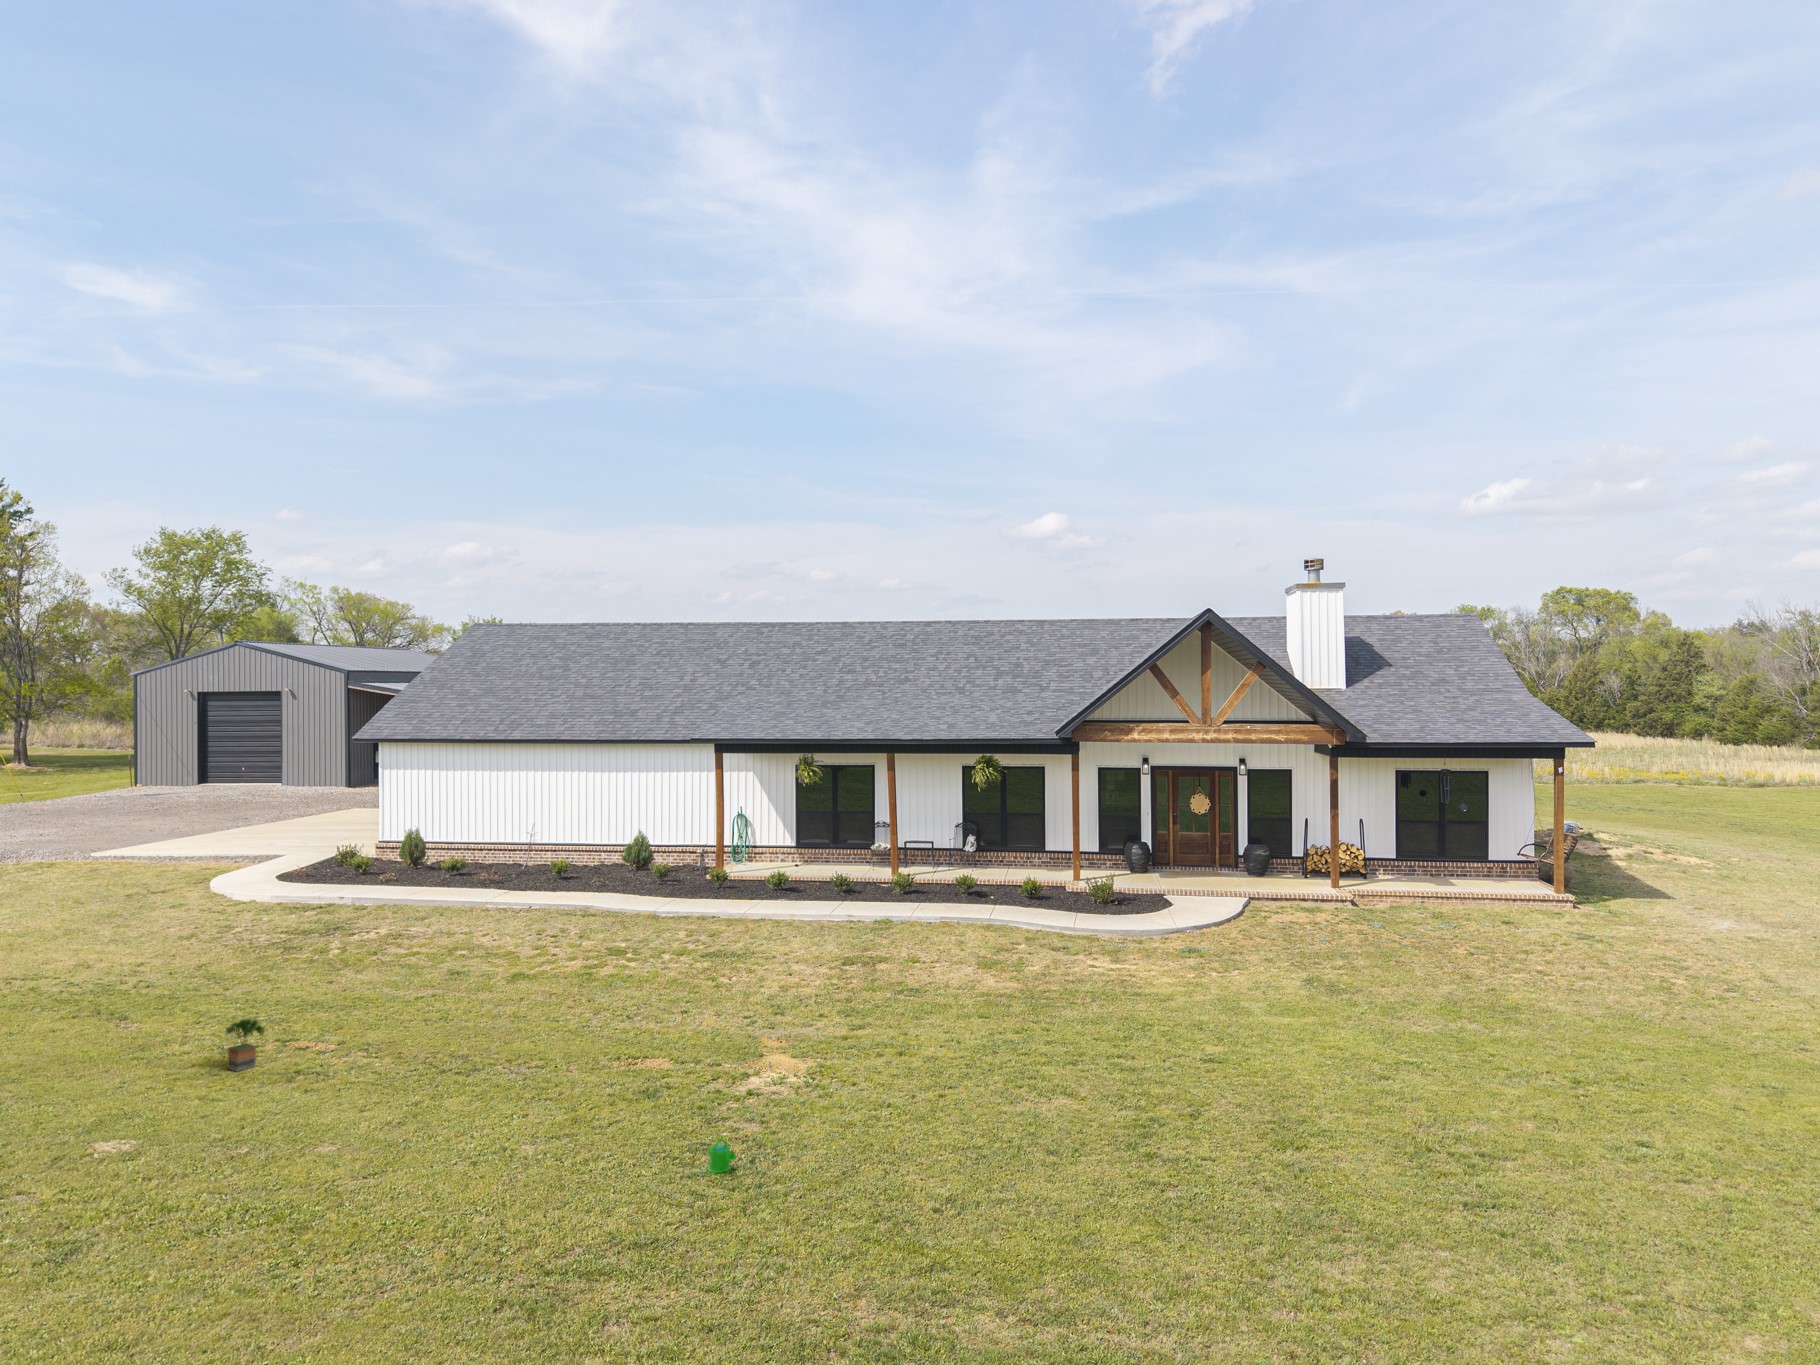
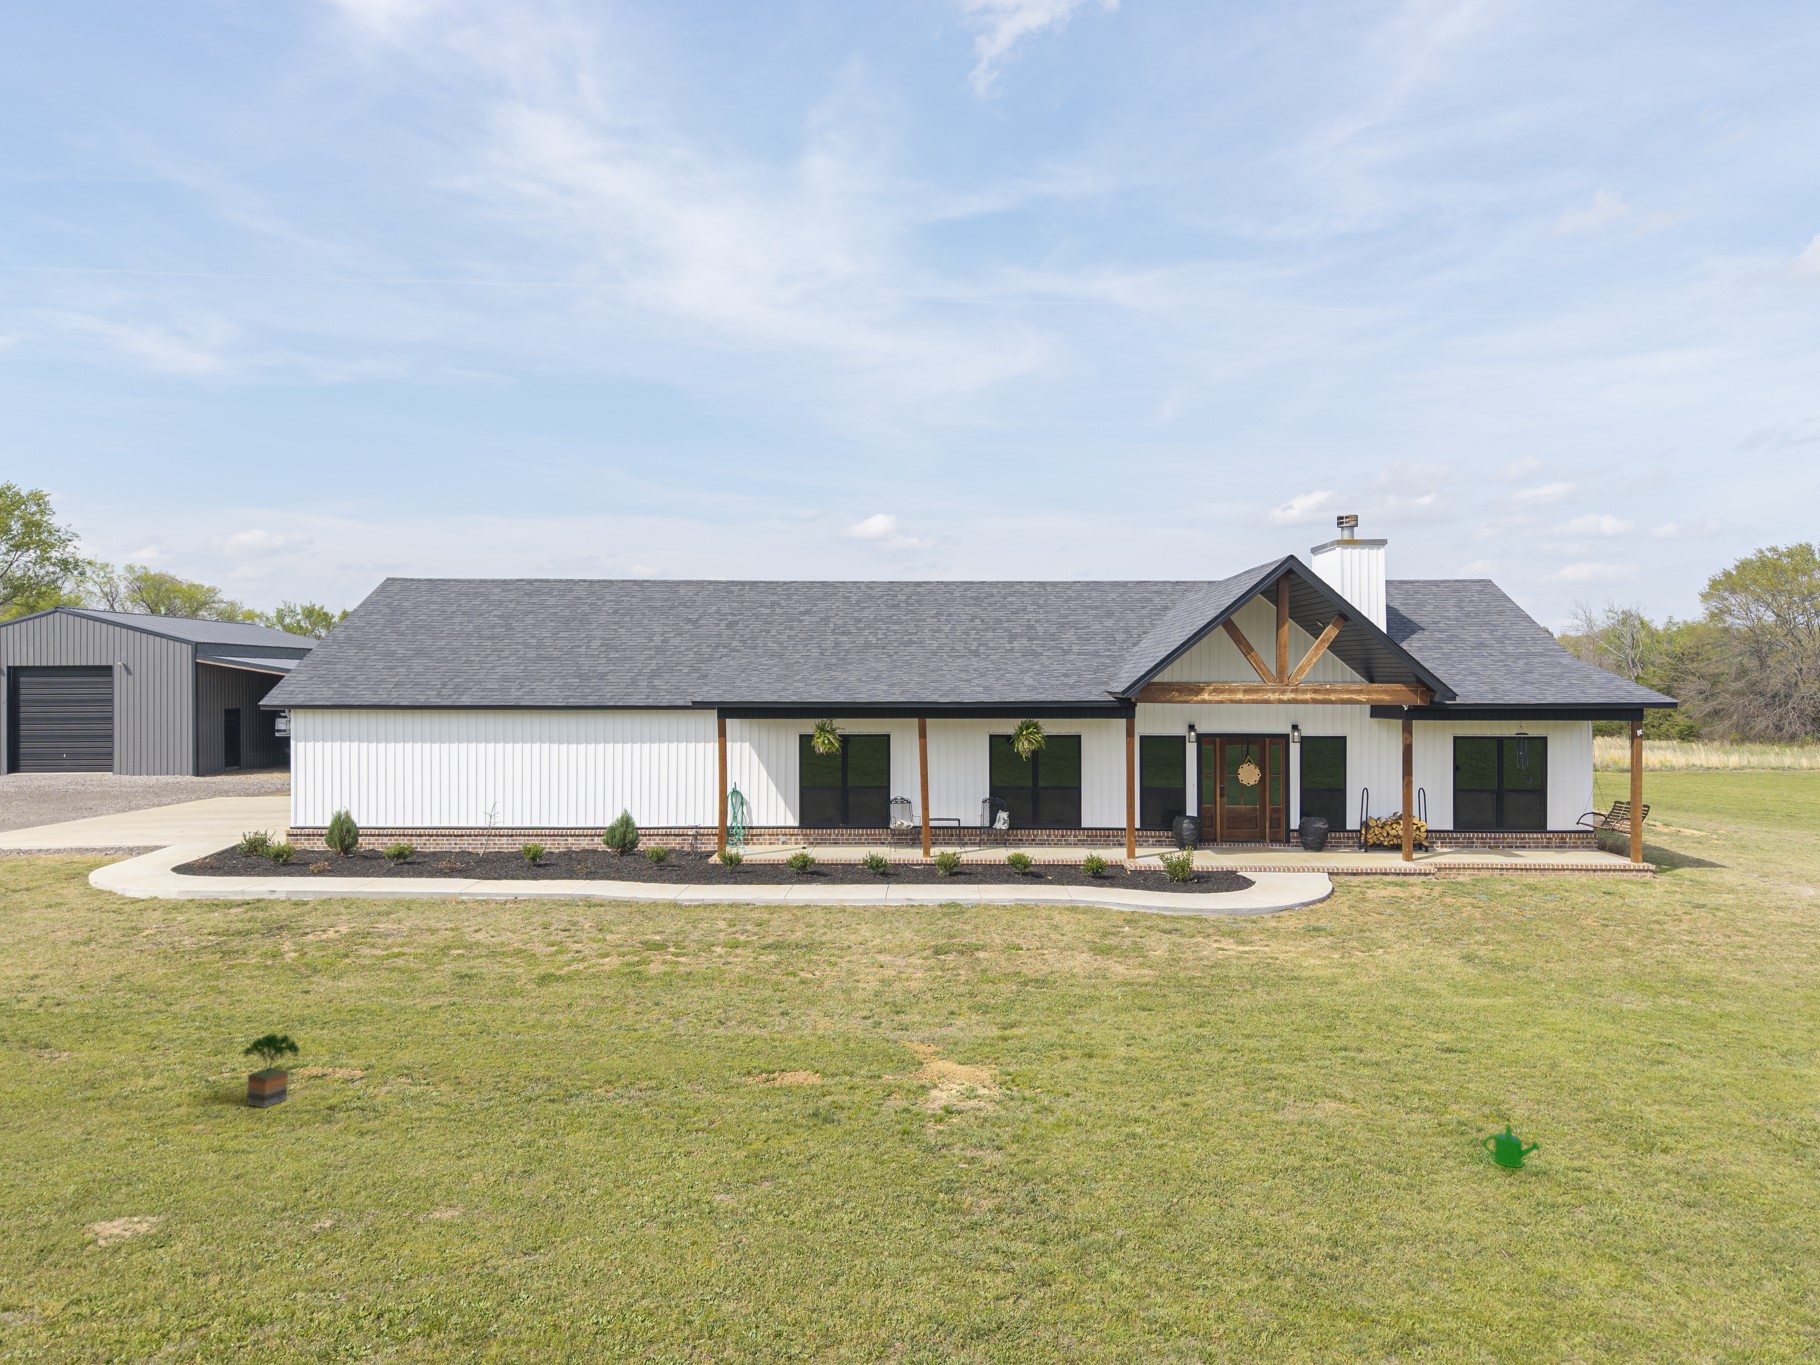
watering can: present [708,1138,736,1173] -> present [1483,1125,1540,1167]

